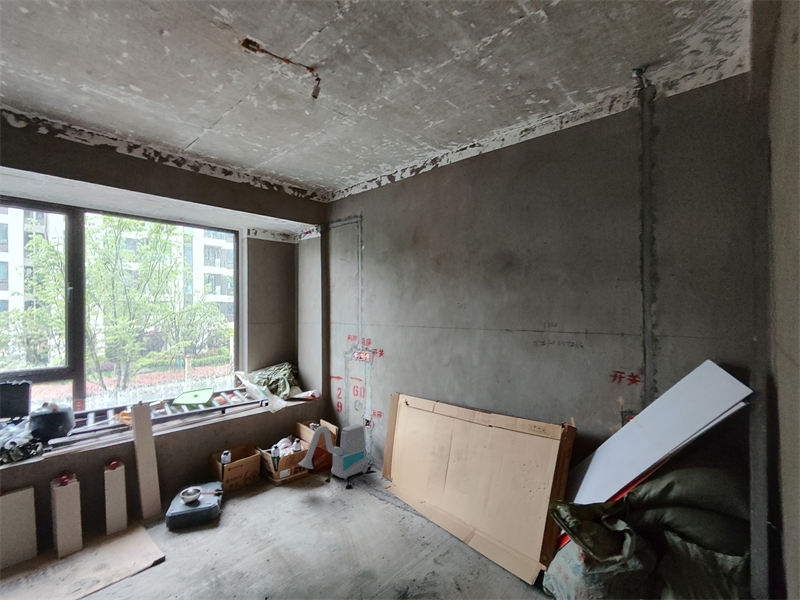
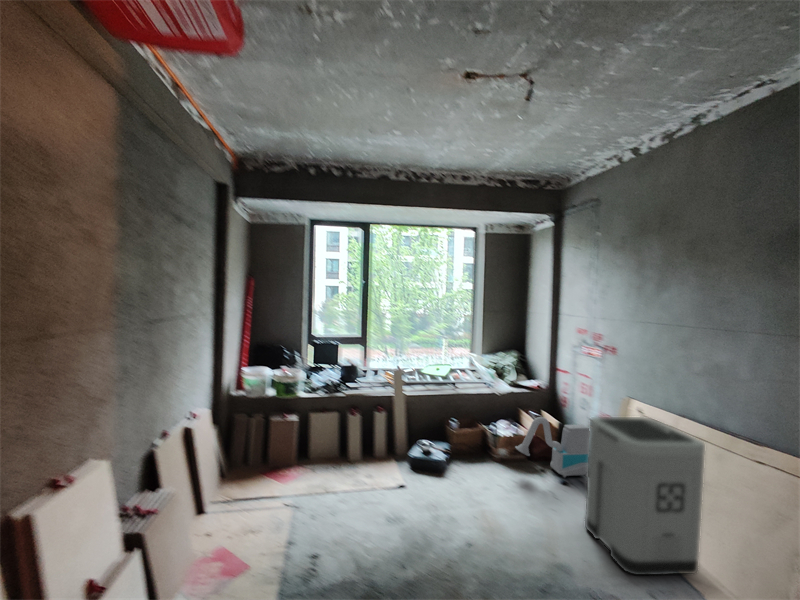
trash can: none [372,405,454,544] -> present [585,417,705,575]

